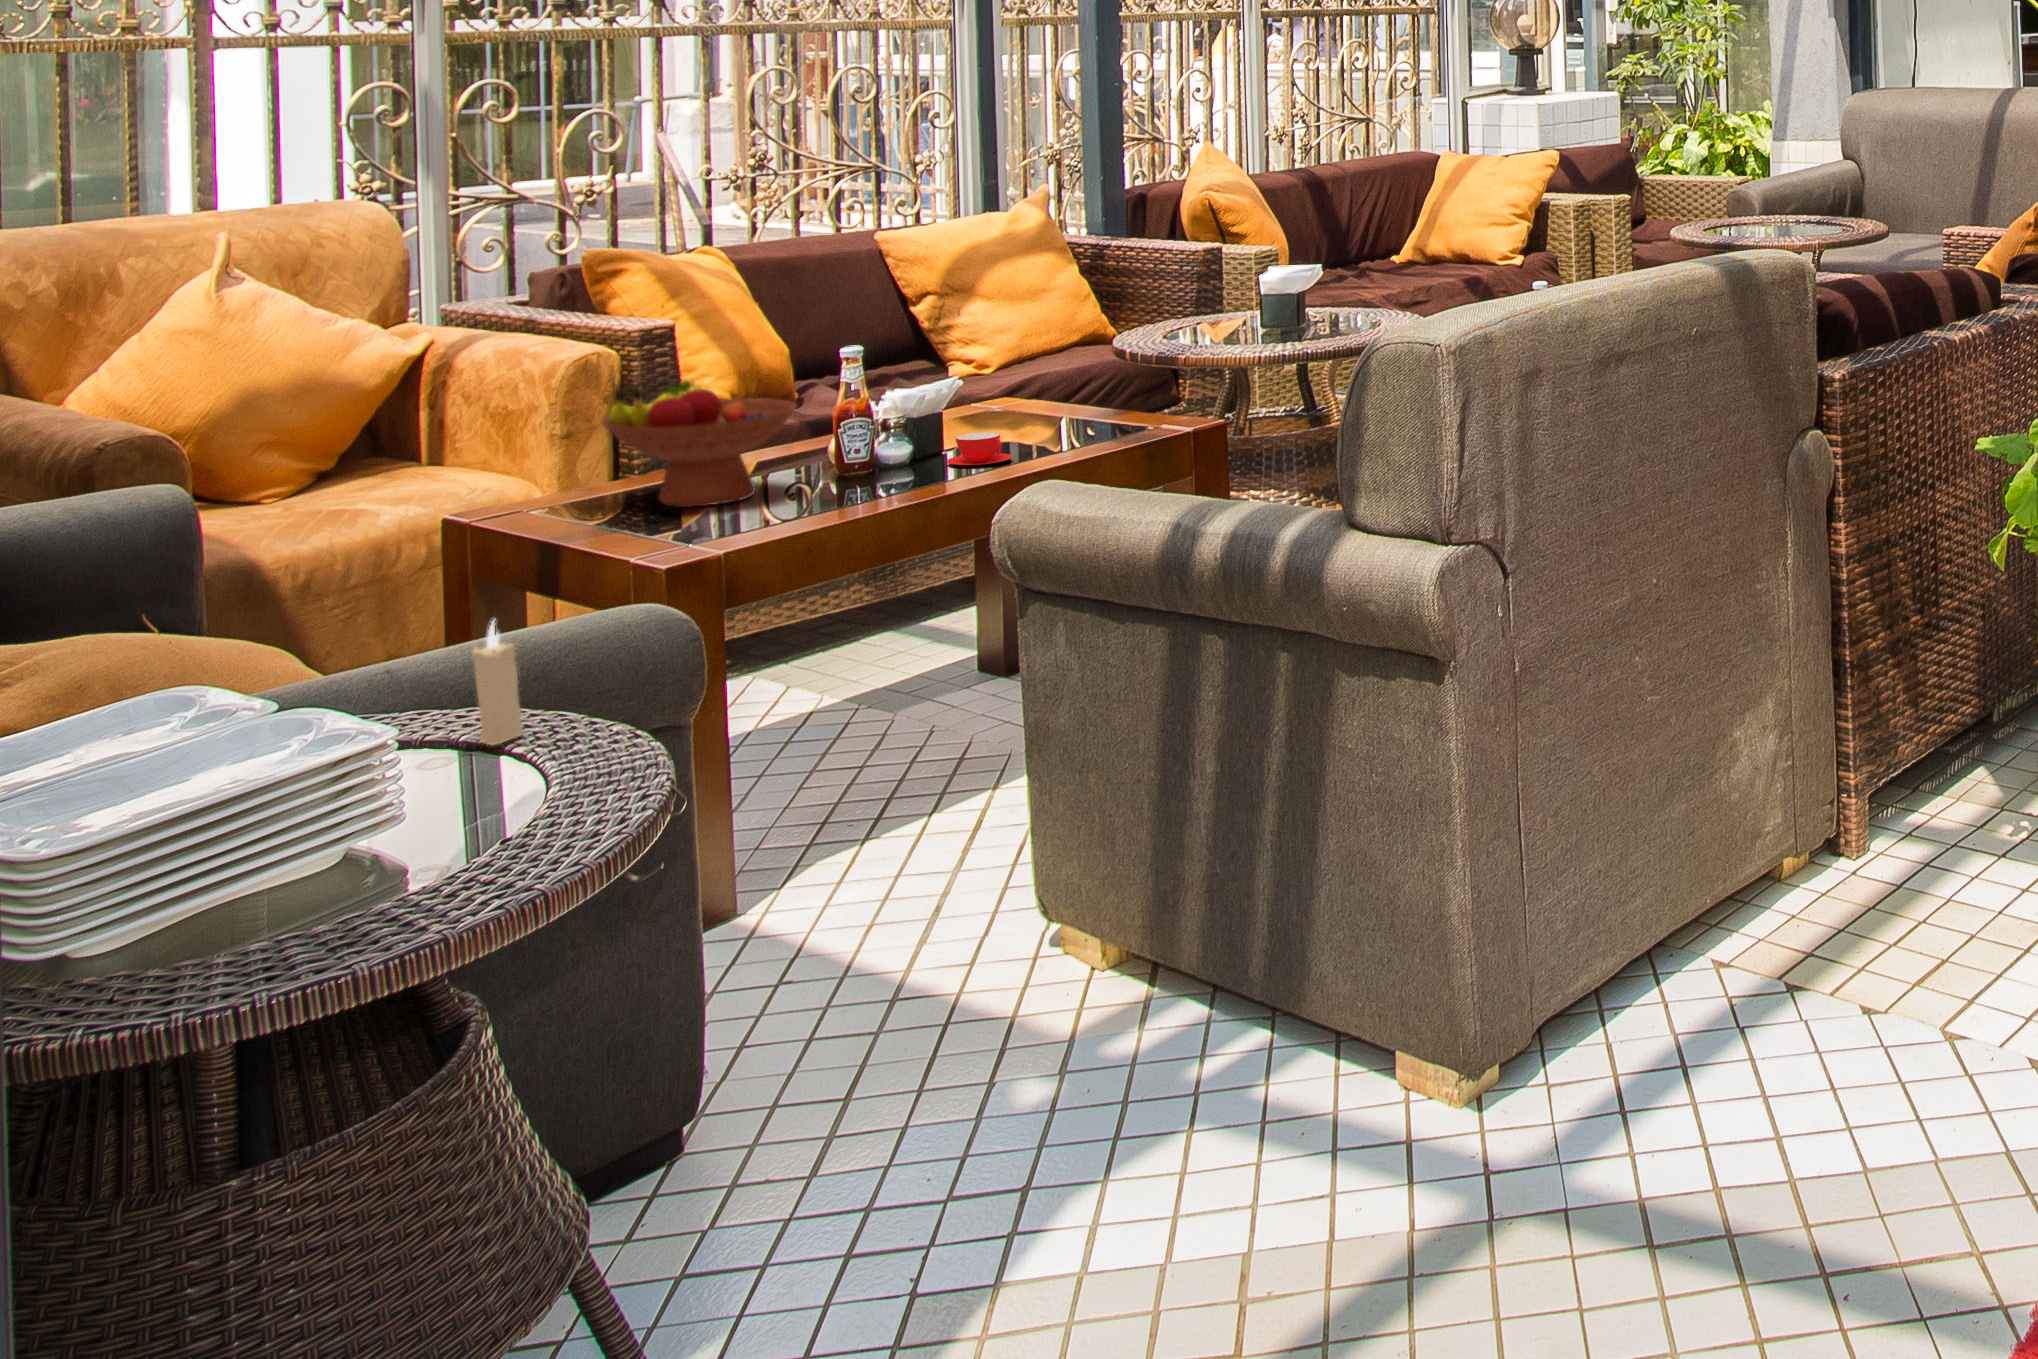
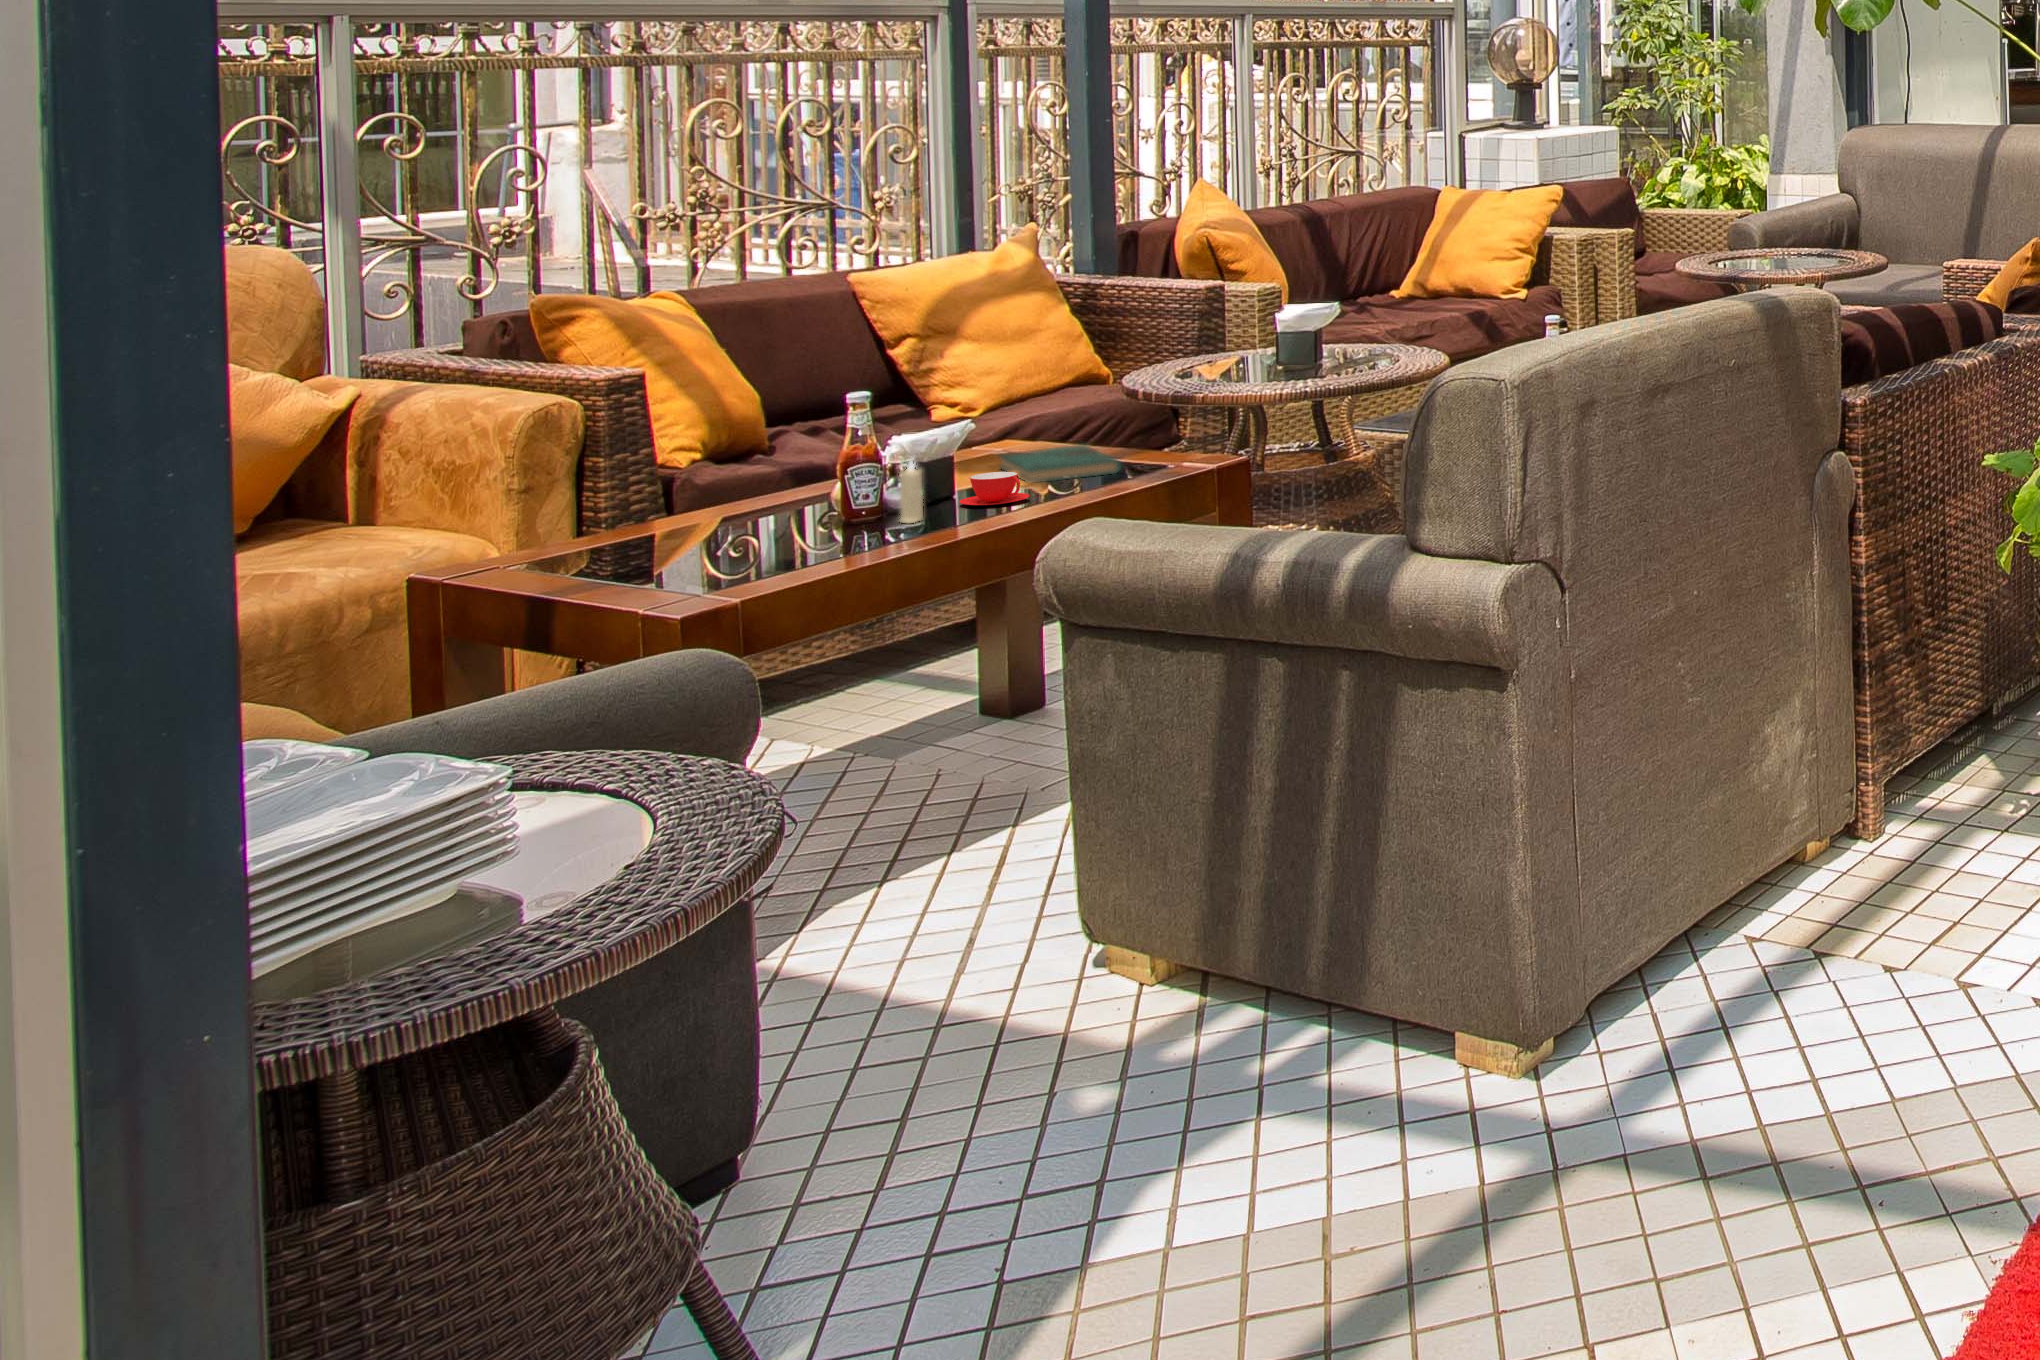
fruit bowl: present [601,380,796,507] -> none [594,424,810,554]
book: none [994,405,1105,444] -> present [1000,444,1121,483]
candle: present [472,620,522,745] -> present [899,459,923,523]

